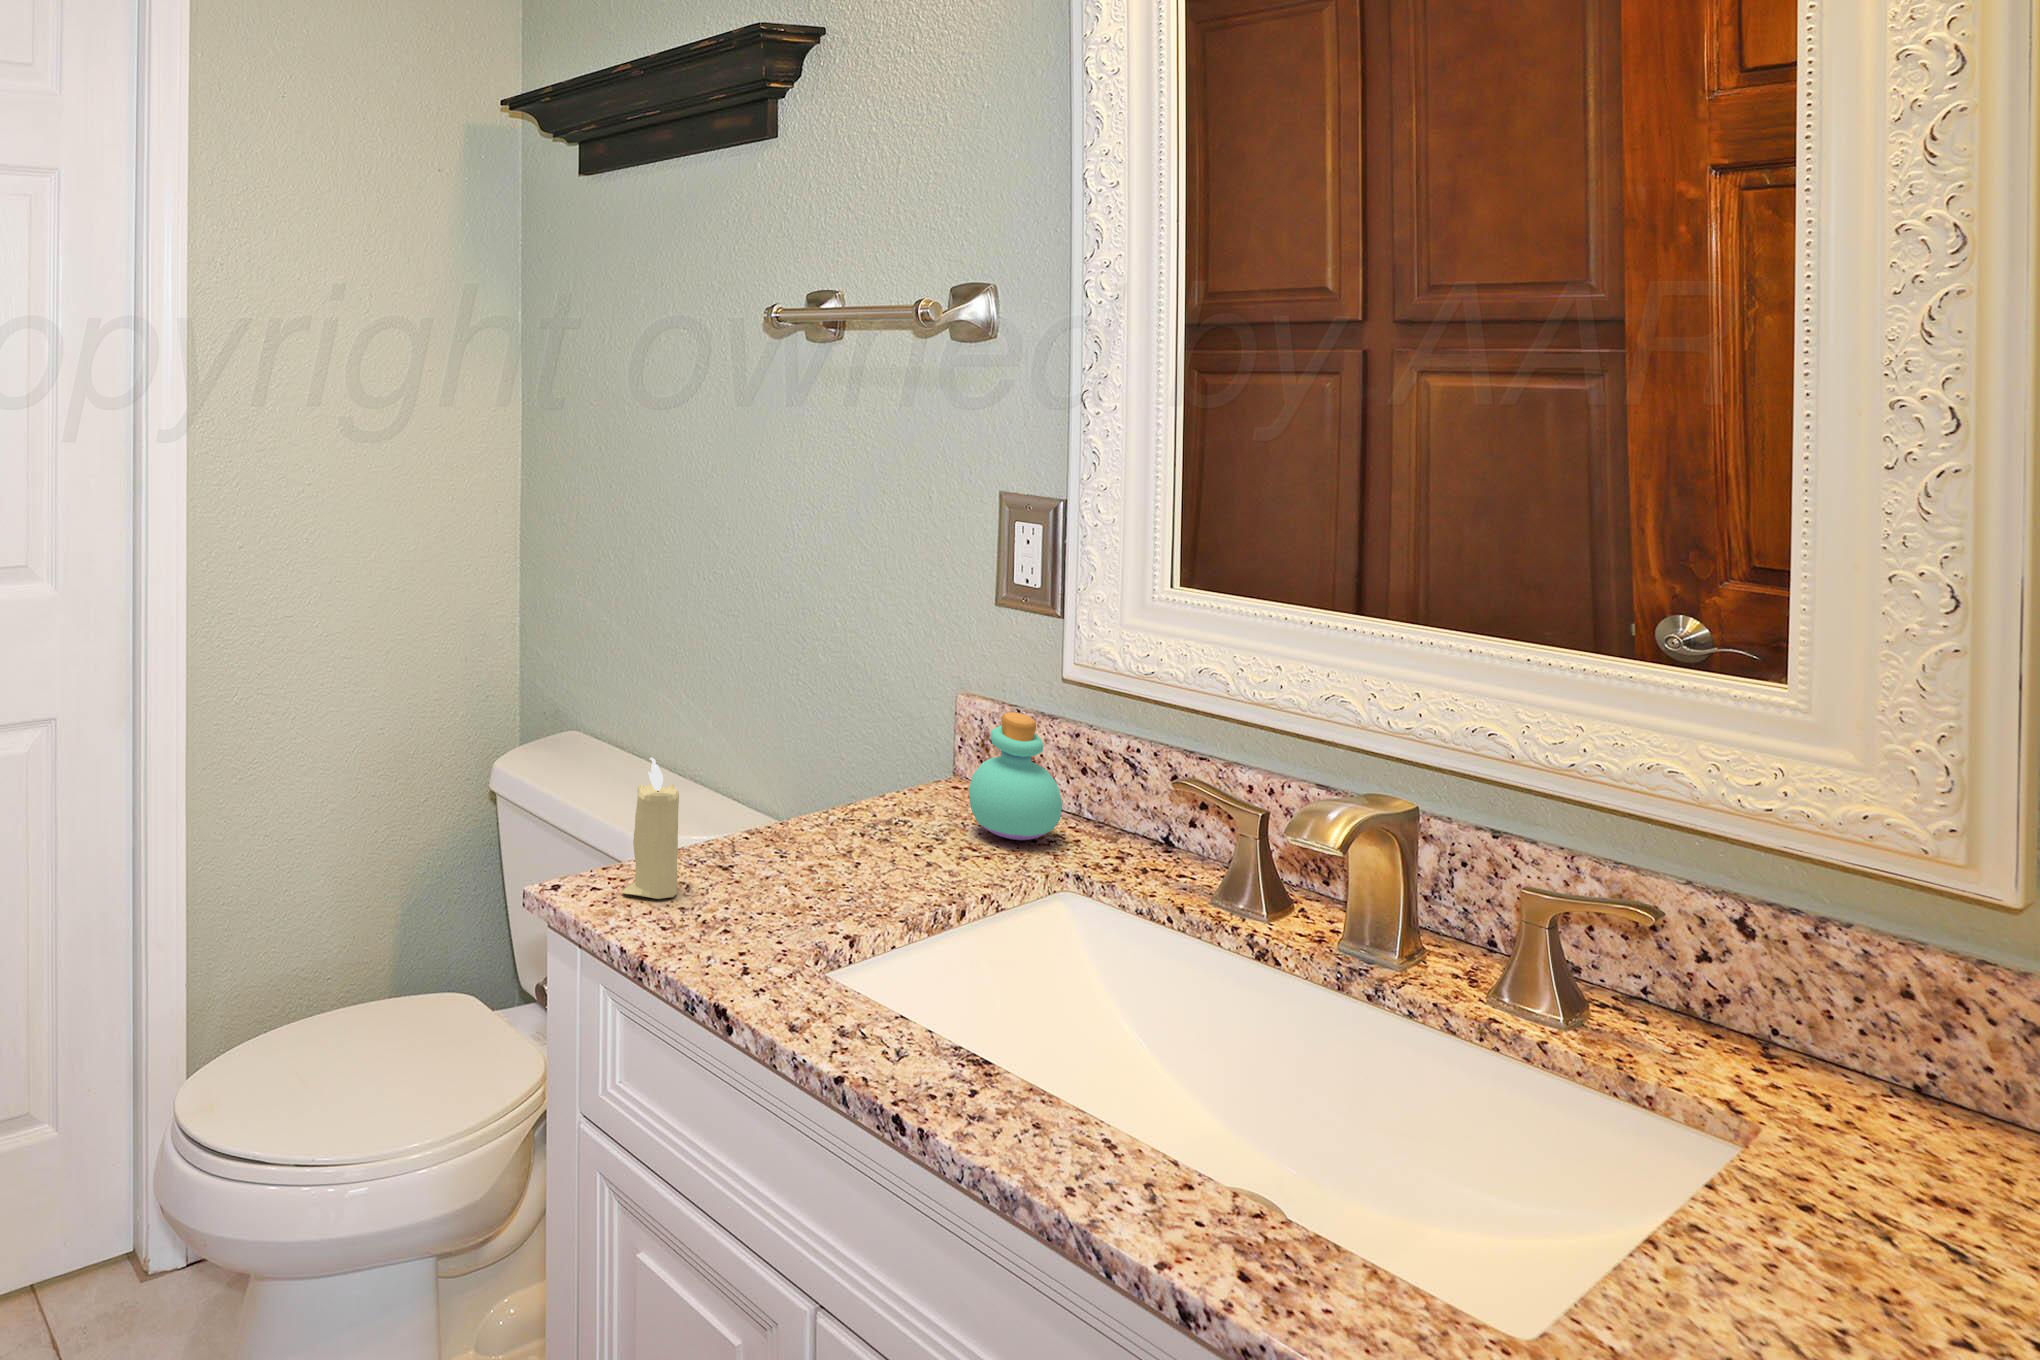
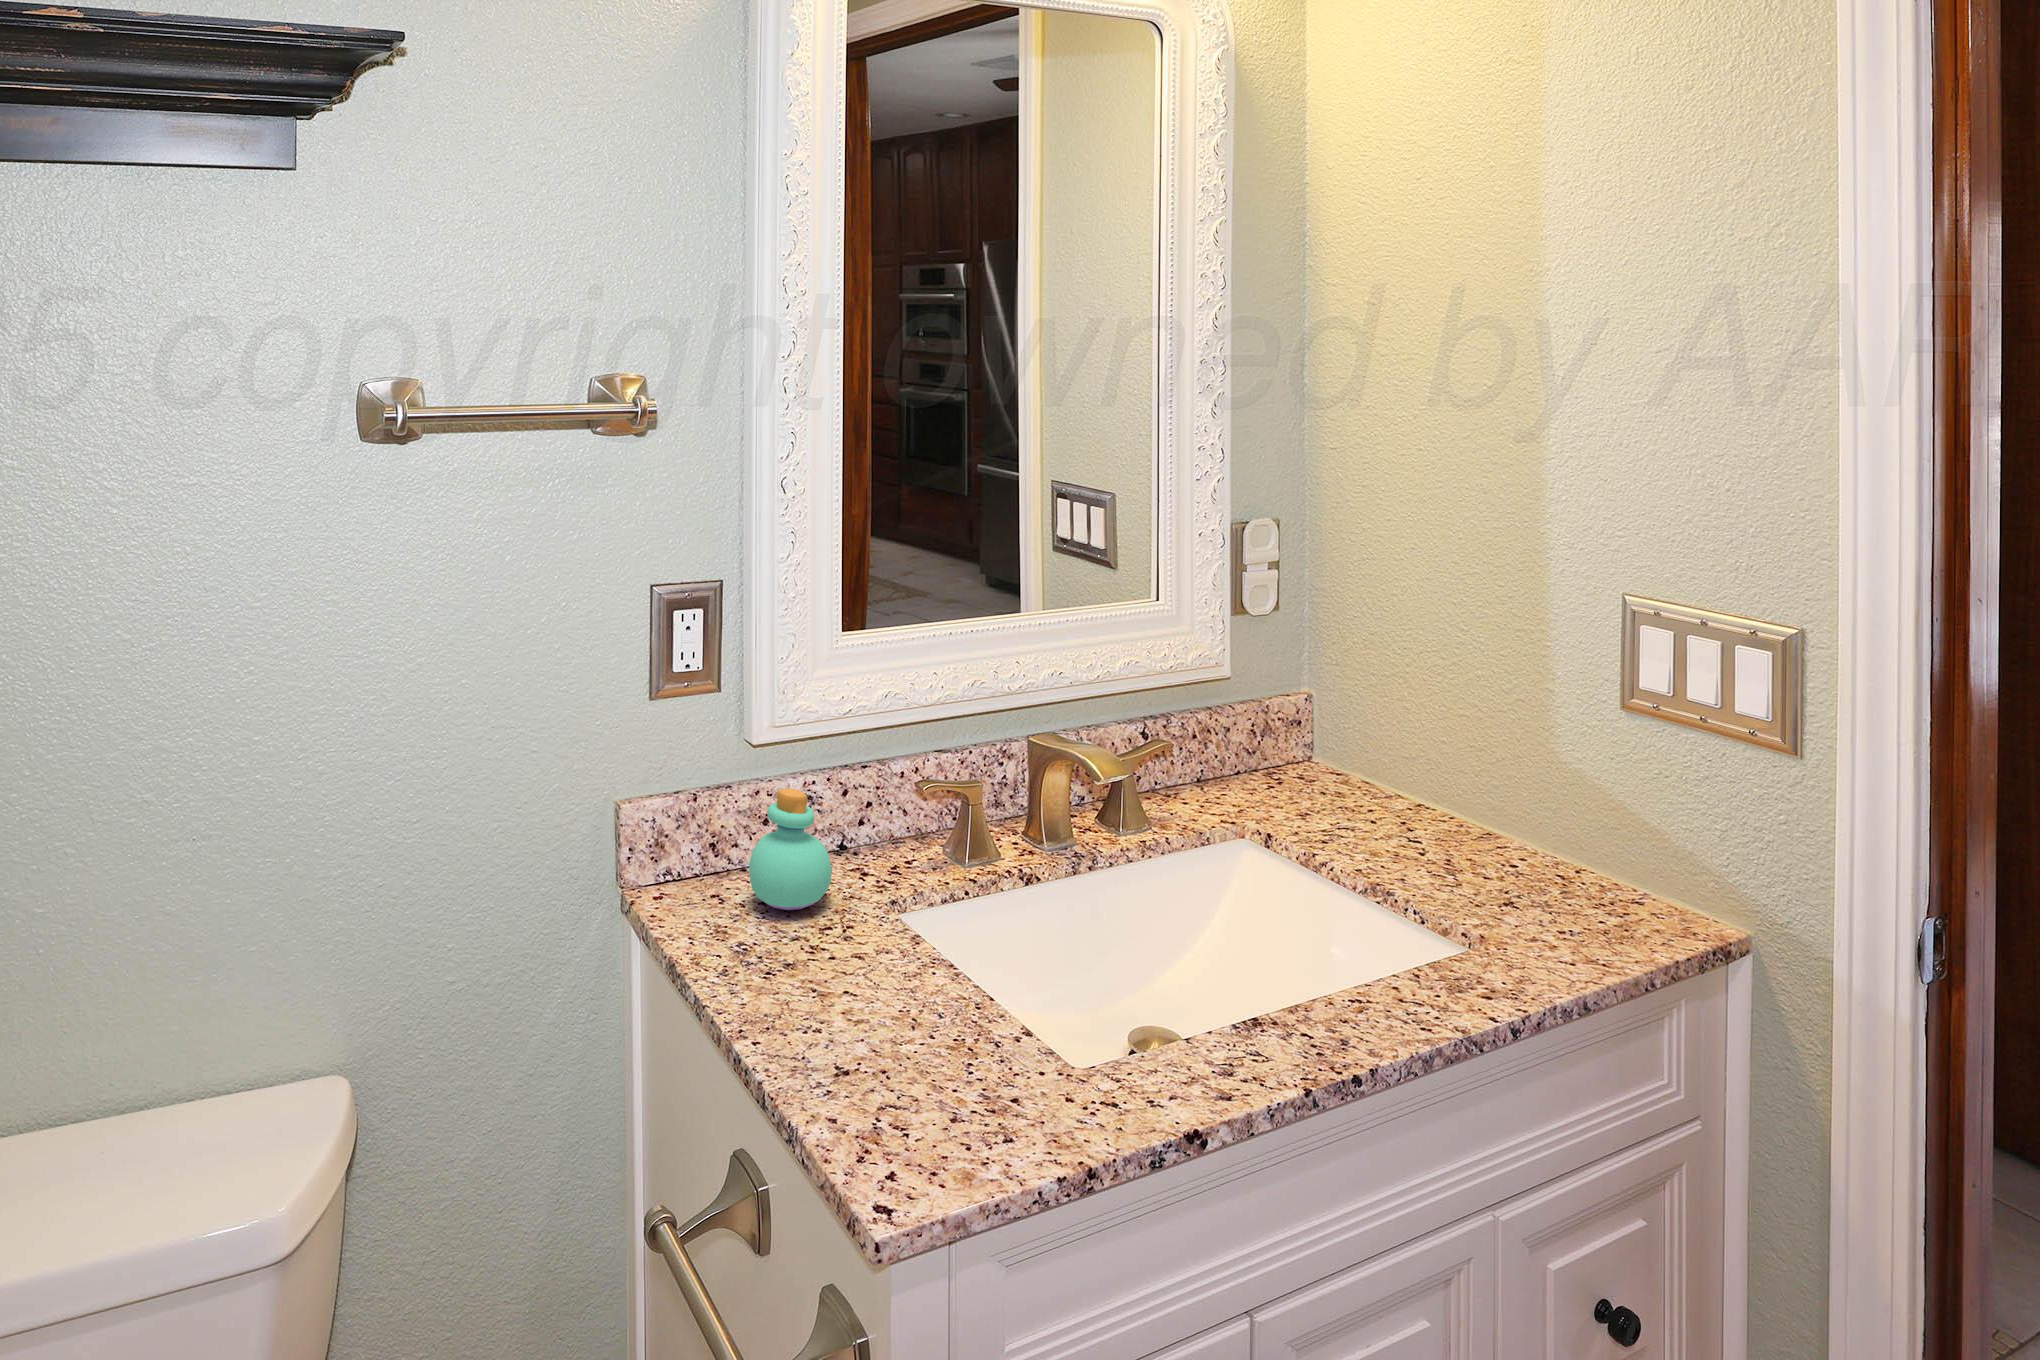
candle: present [621,758,679,899] -> none [876,977,934,1154]

